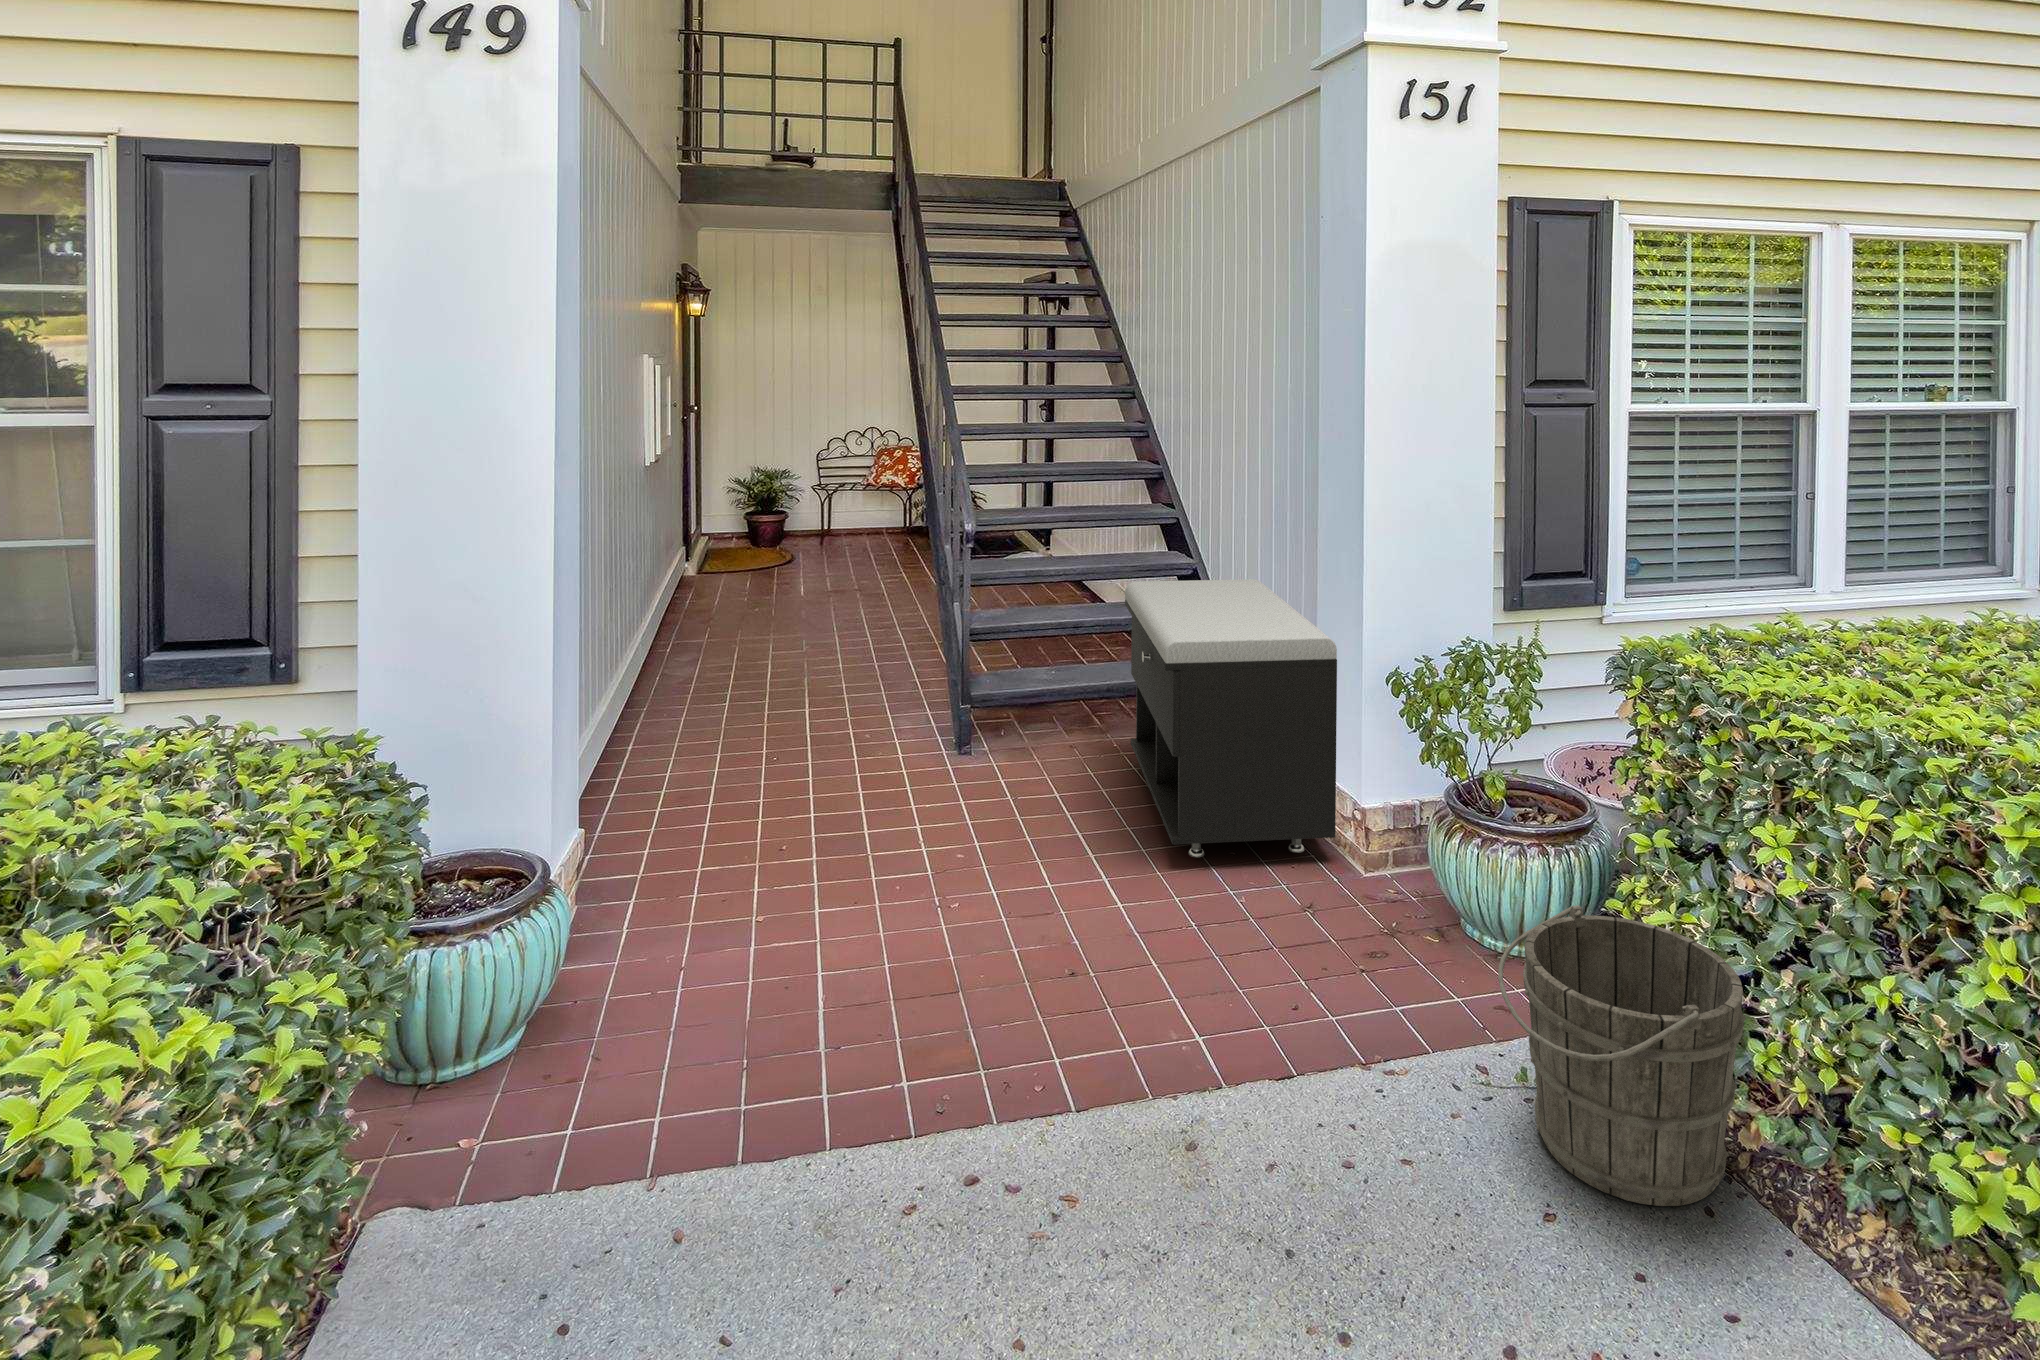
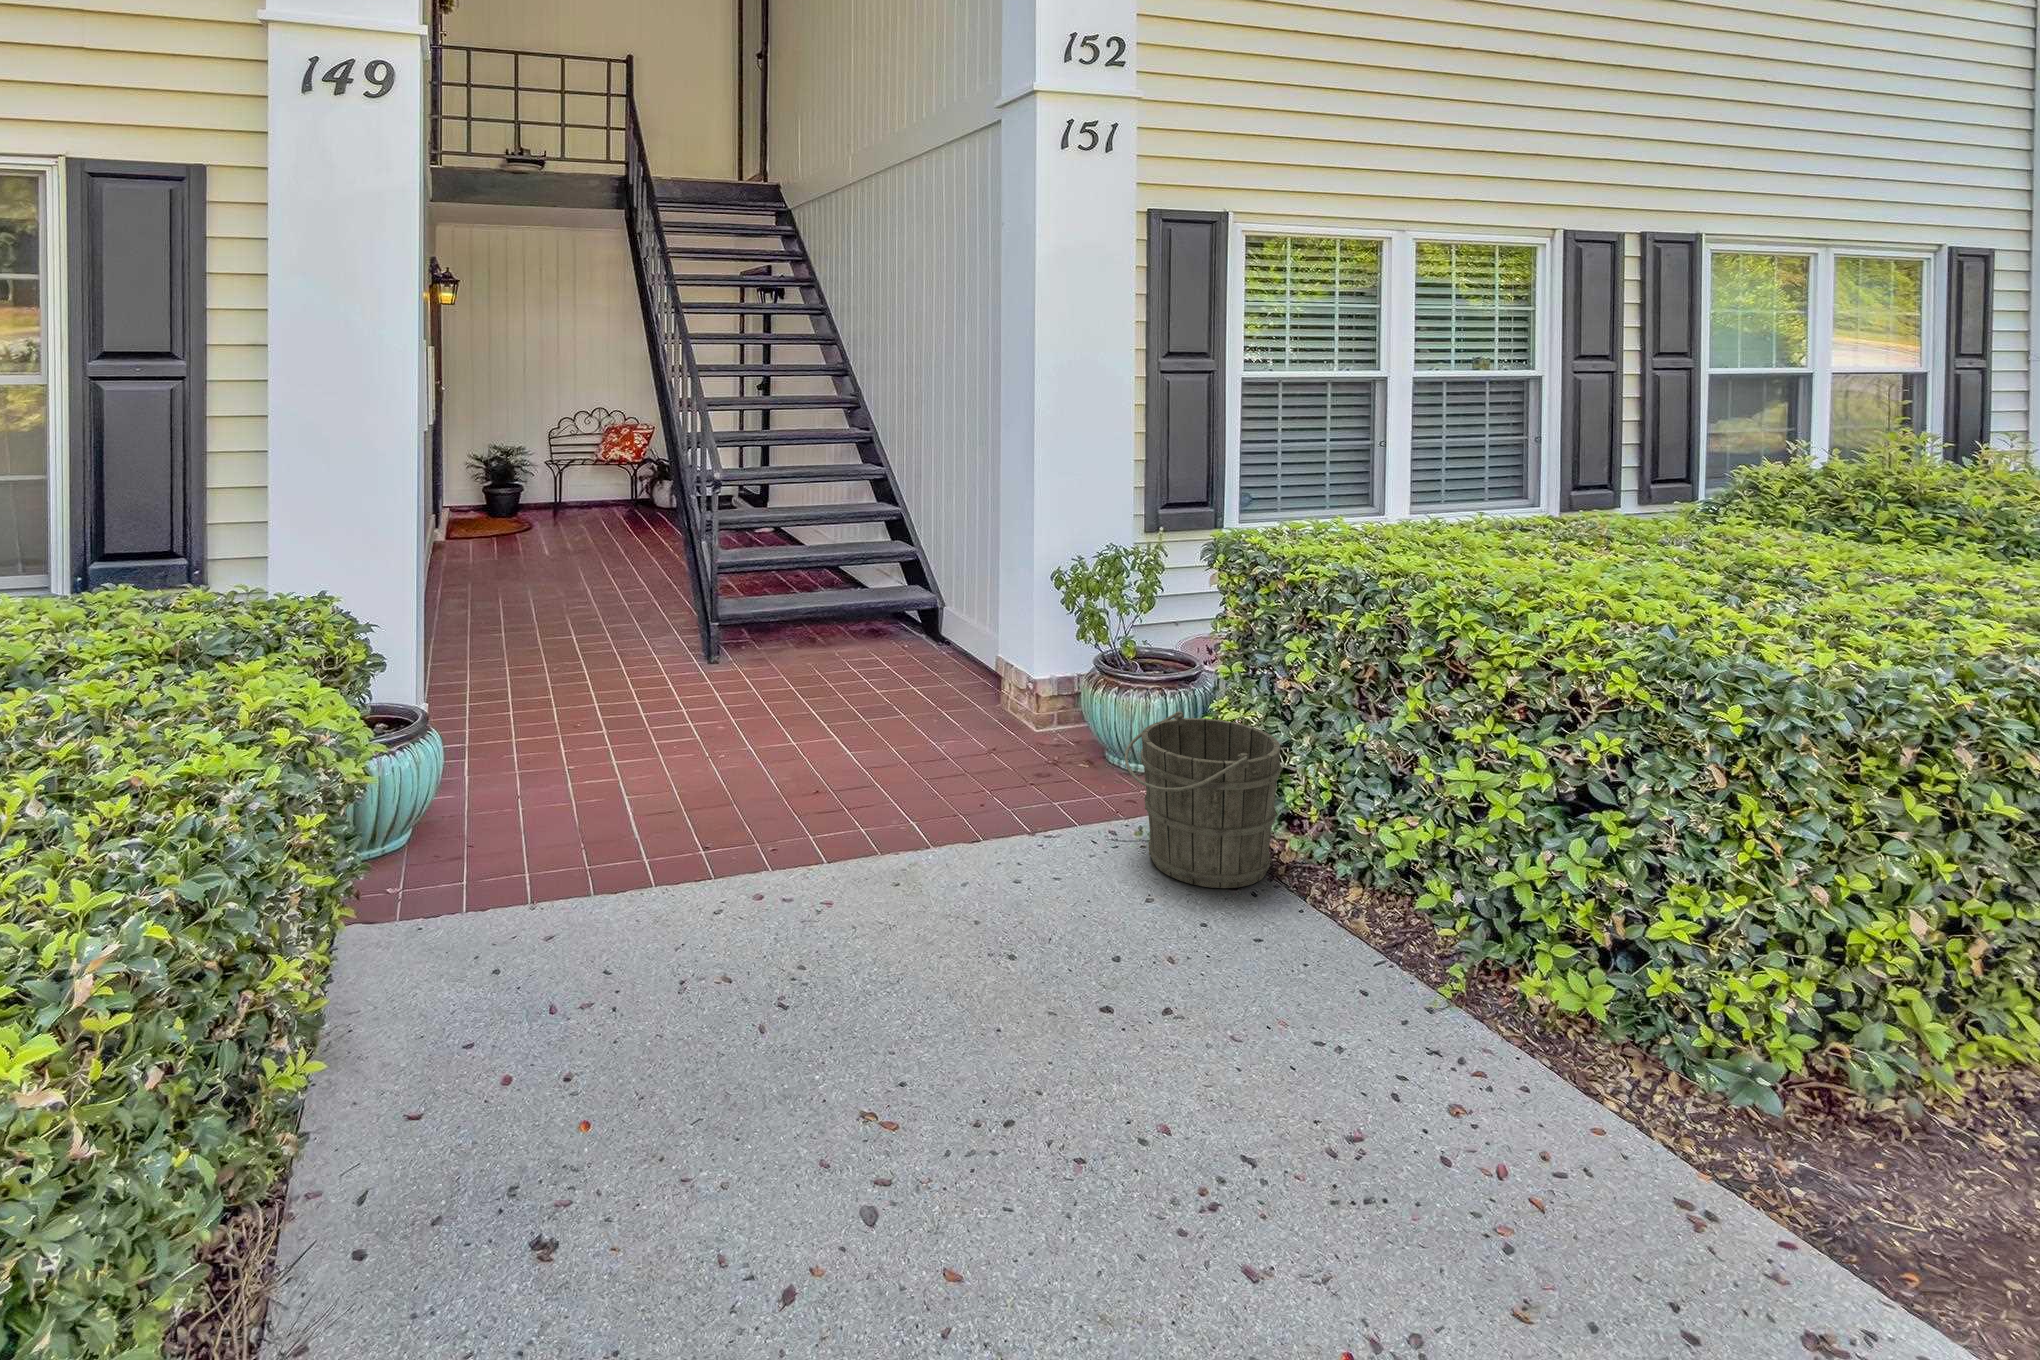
storage bench: present [1125,579,1337,857] -> none [847,518,1017,725]

